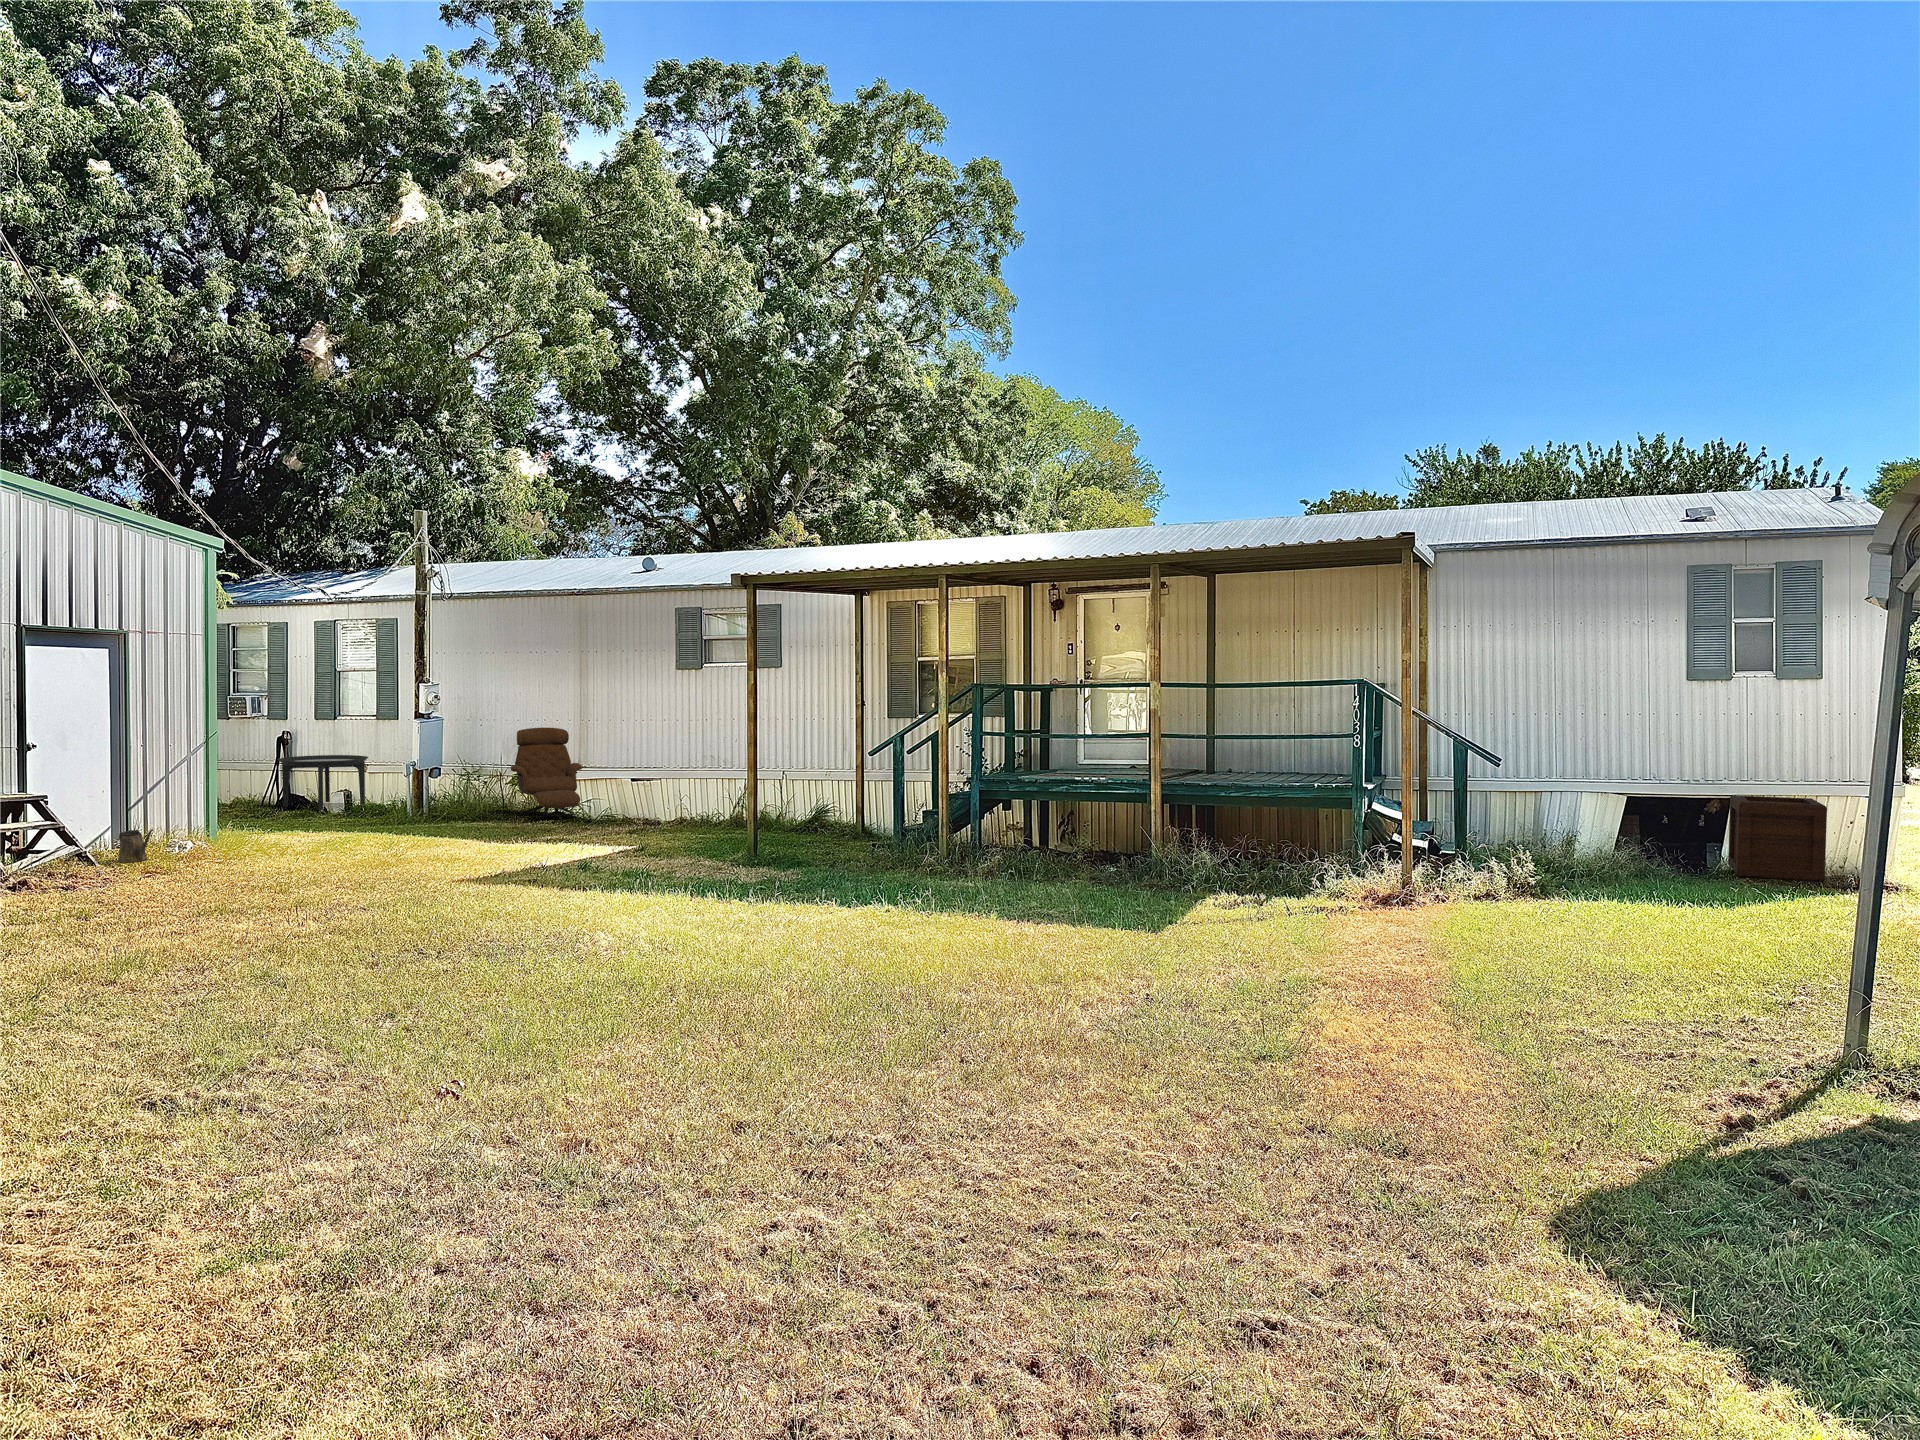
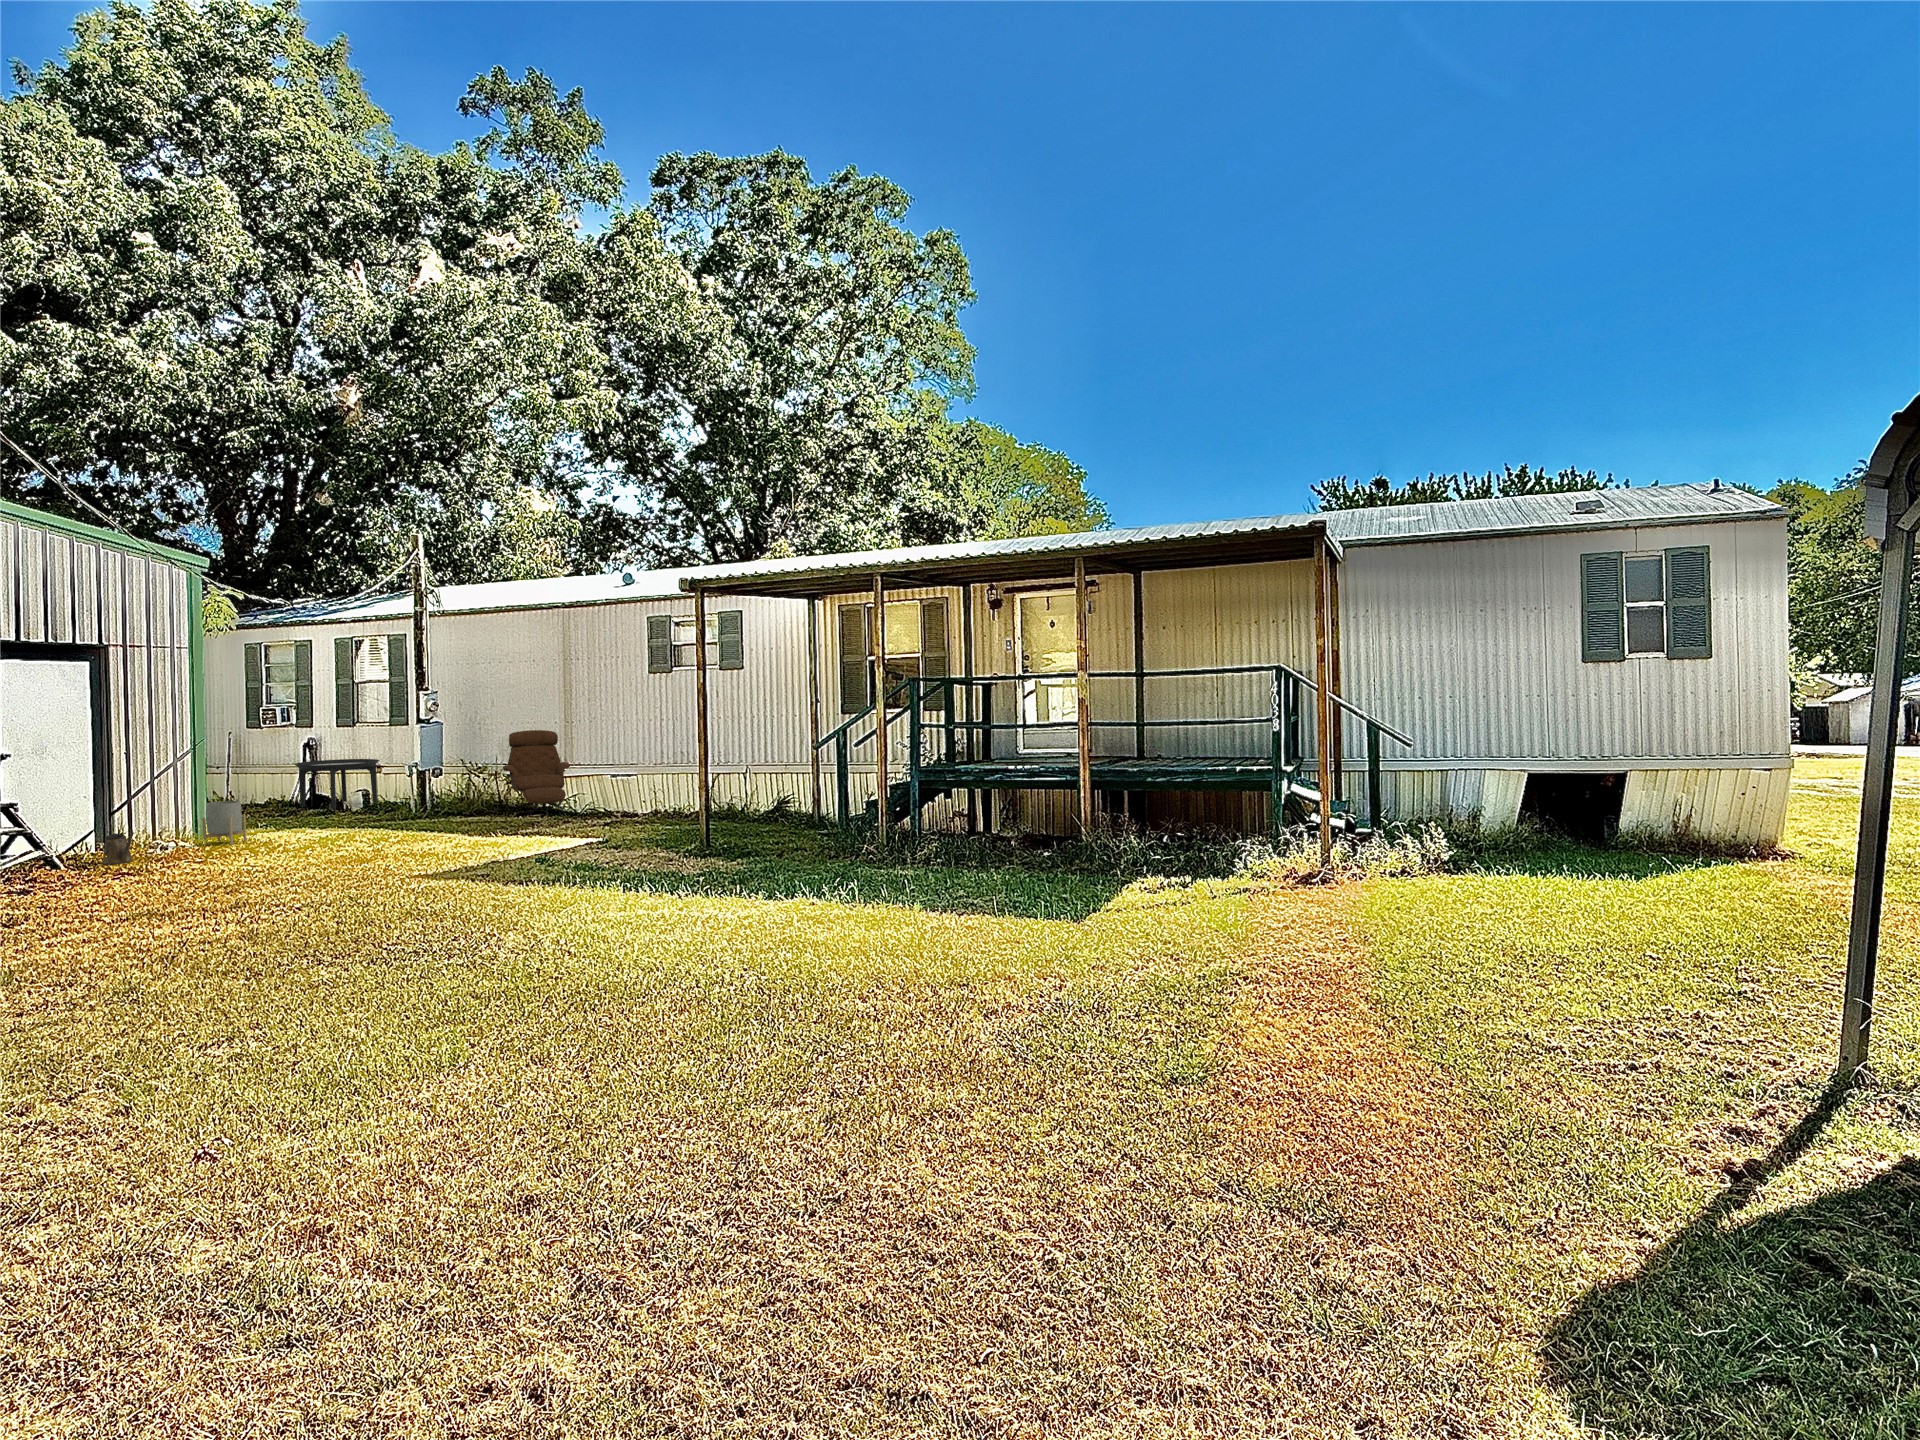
wooden crate: present [1728,795,1827,882] -> none [1627,771,1725,852]
planter: none [209,798,252,845] -> present [202,801,246,846]

